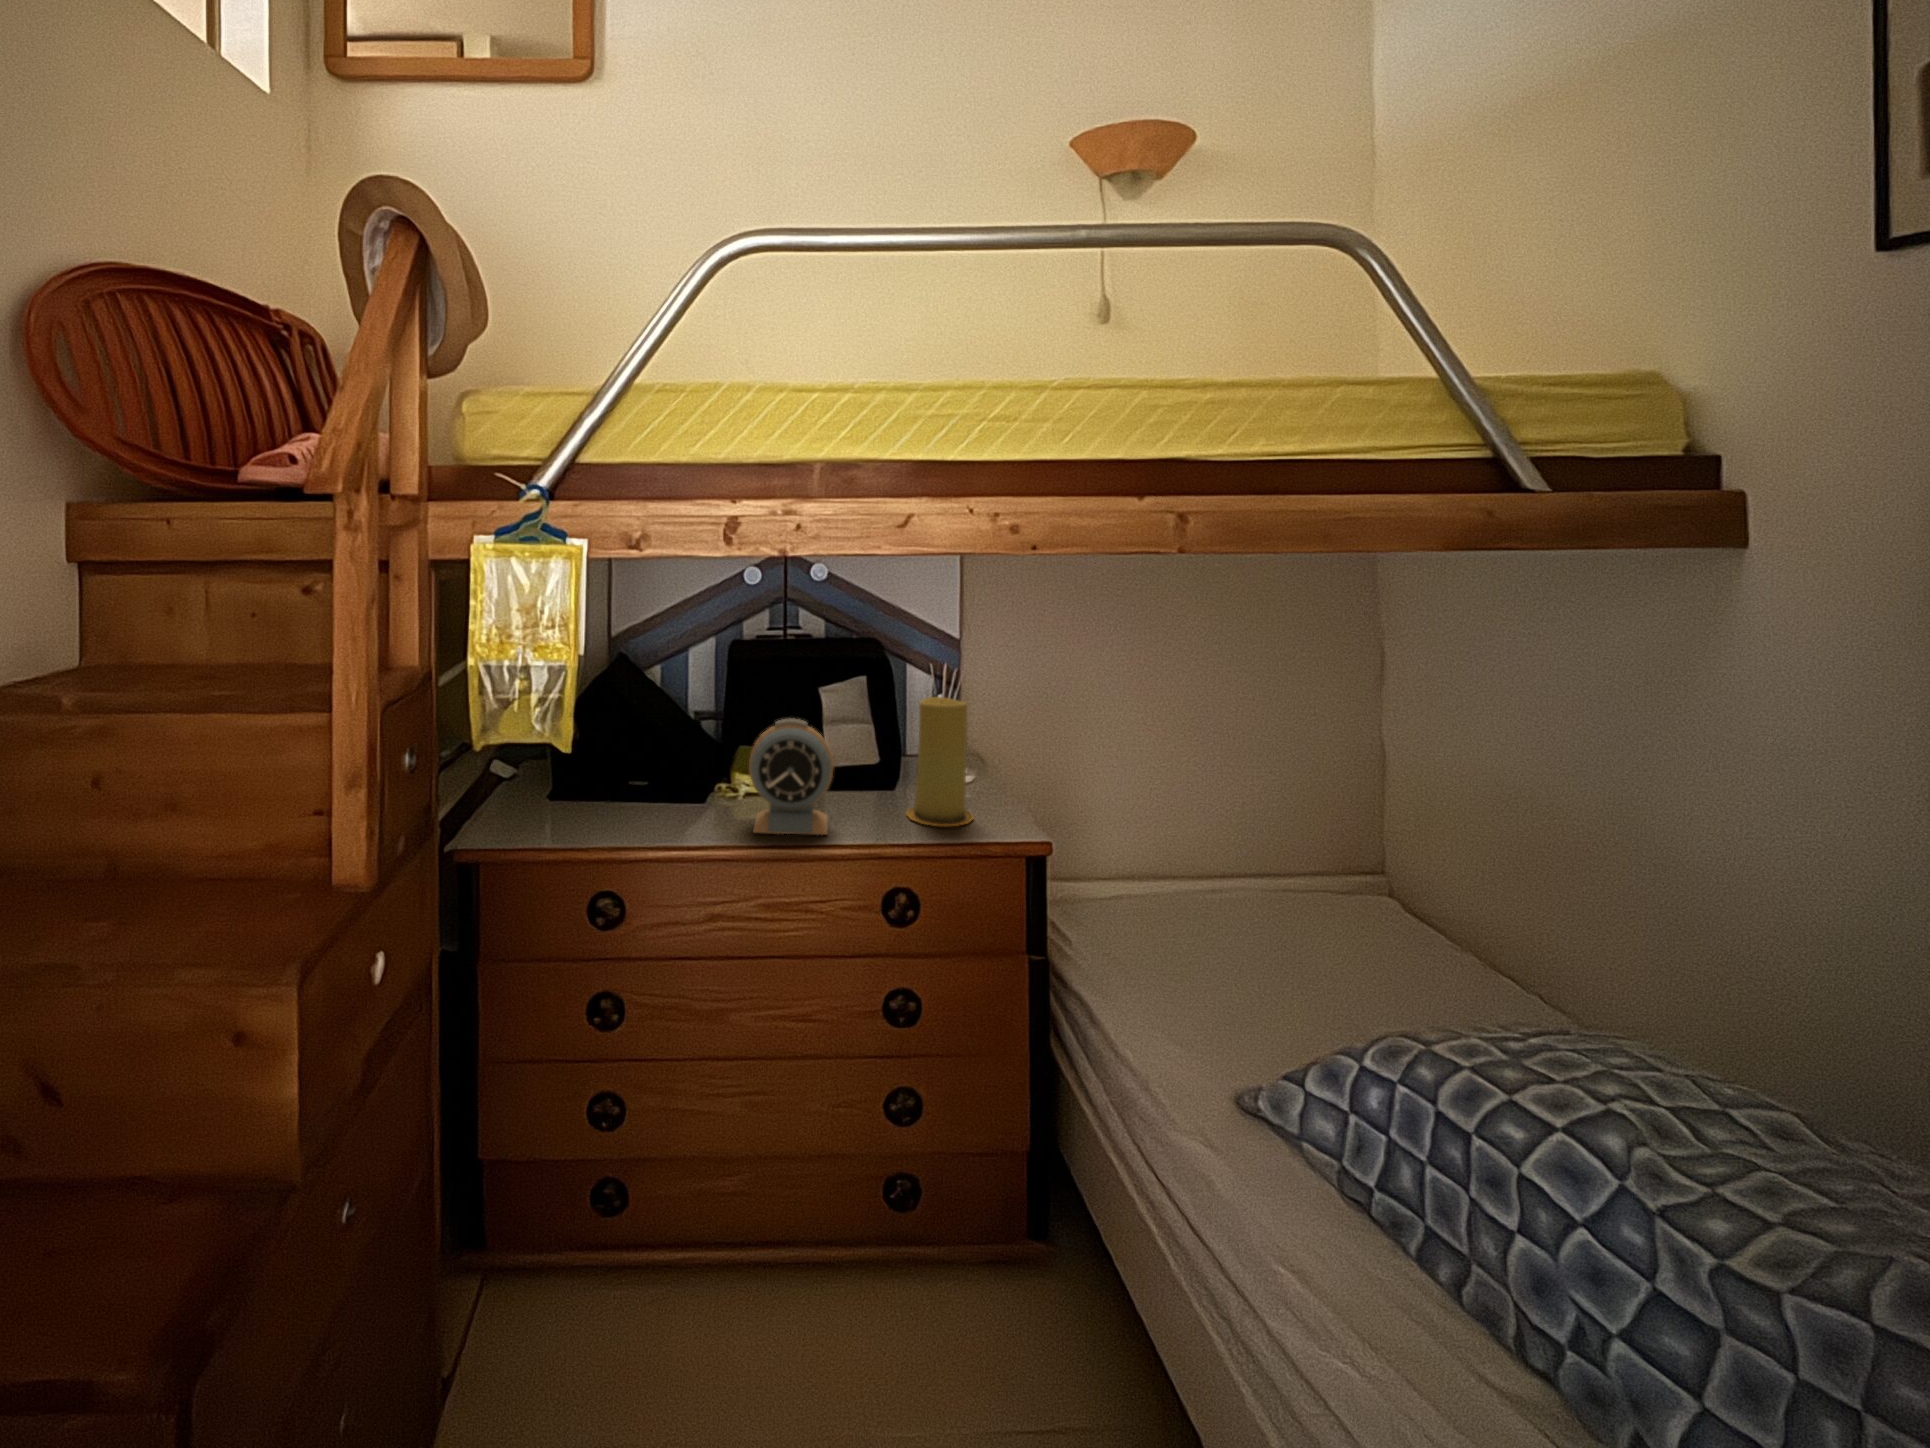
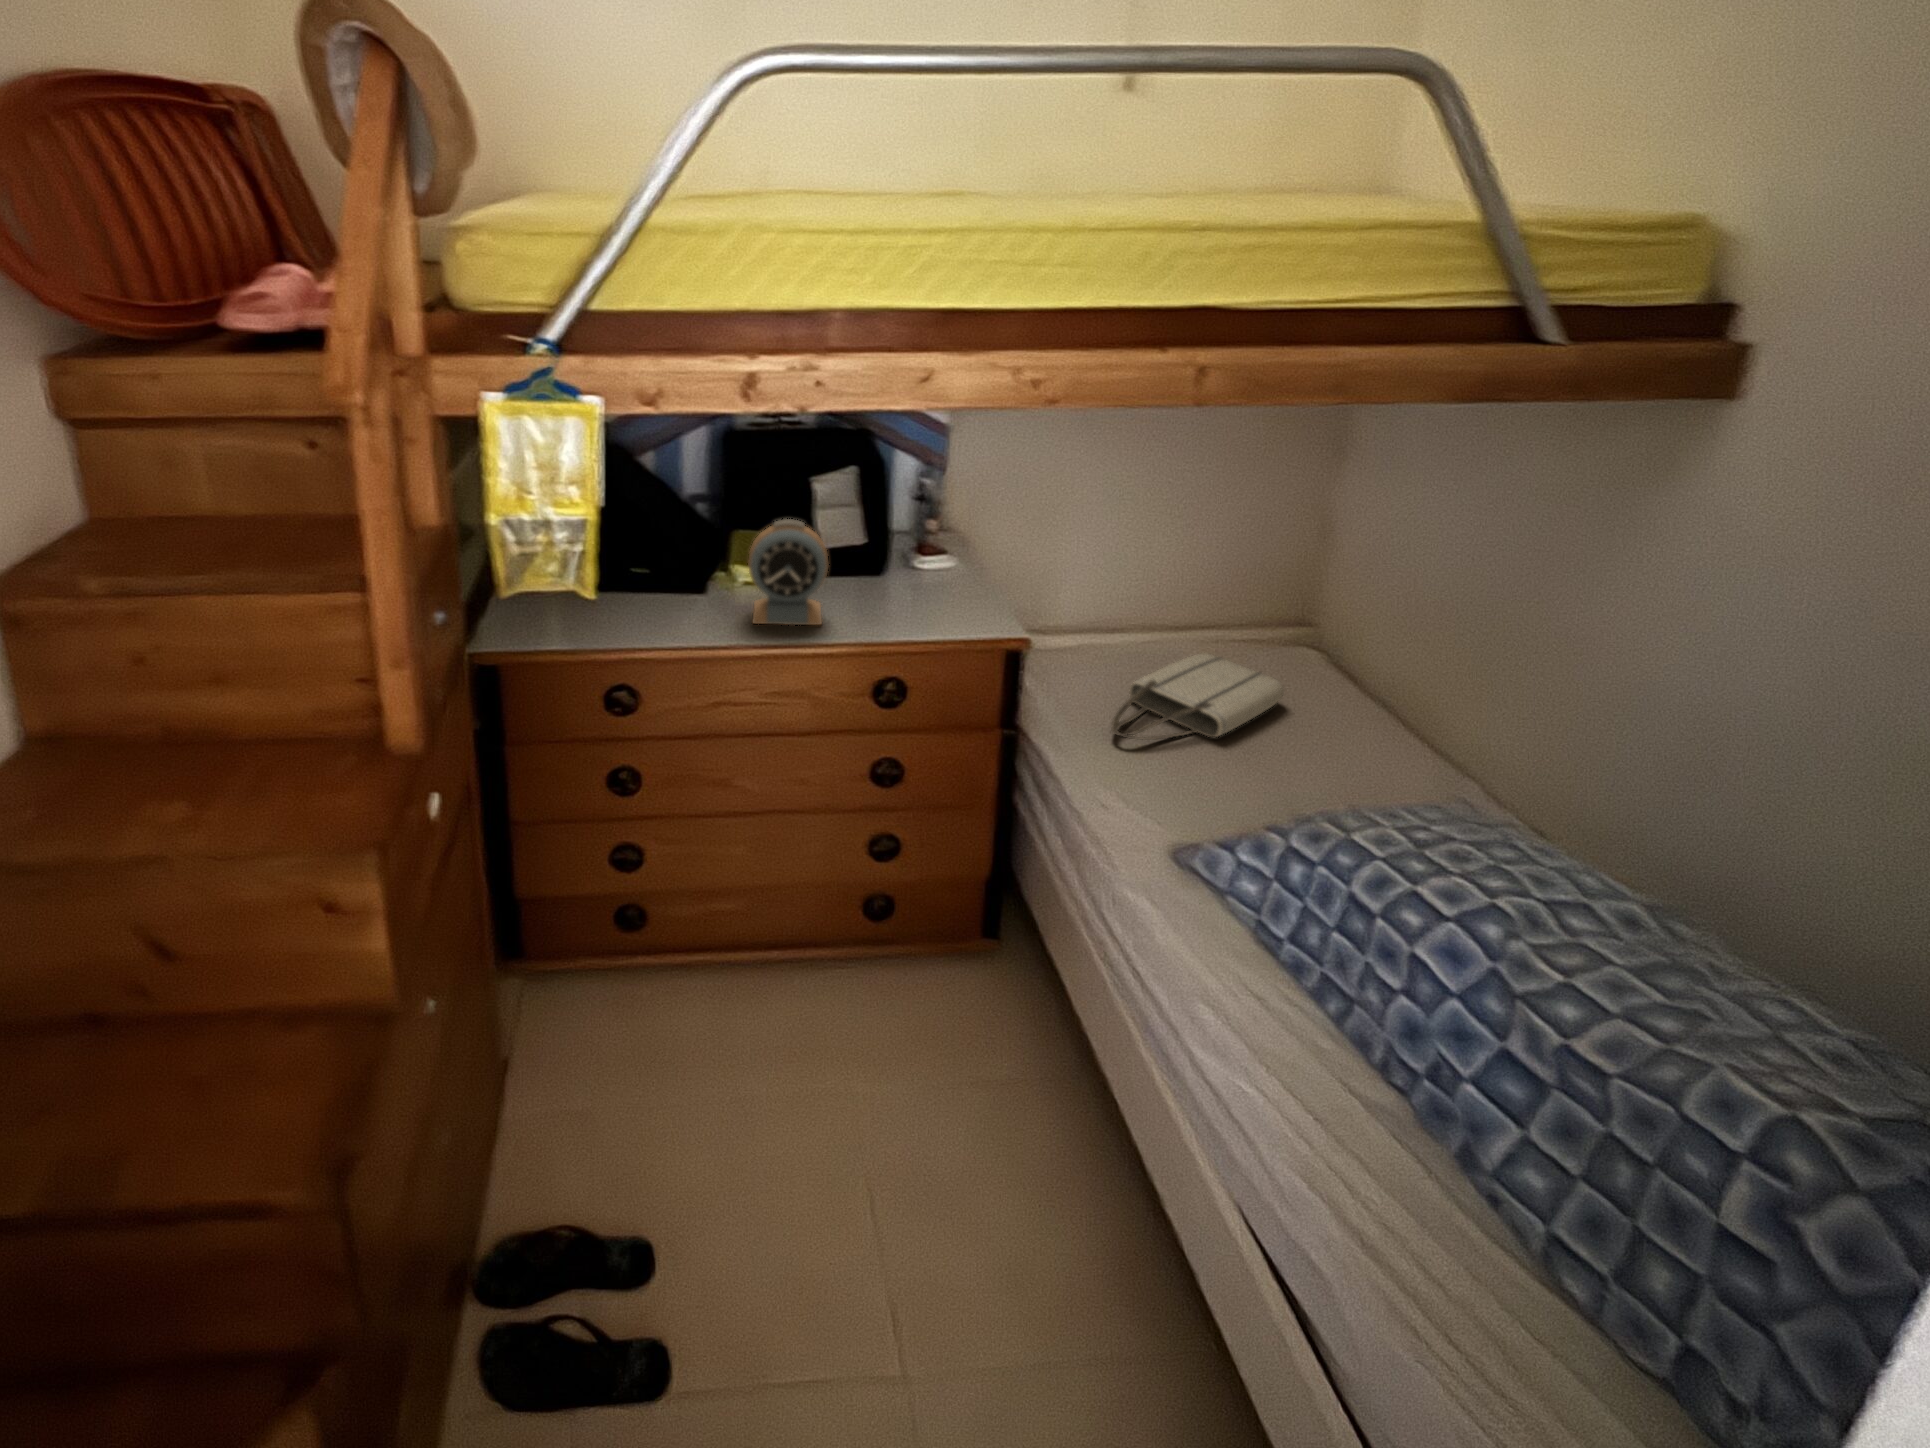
candle: present [907,697,973,826] -> none [893,494,957,615]
tote bag: none [1157,888,1353,975] -> present [1111,653,1284,740]

